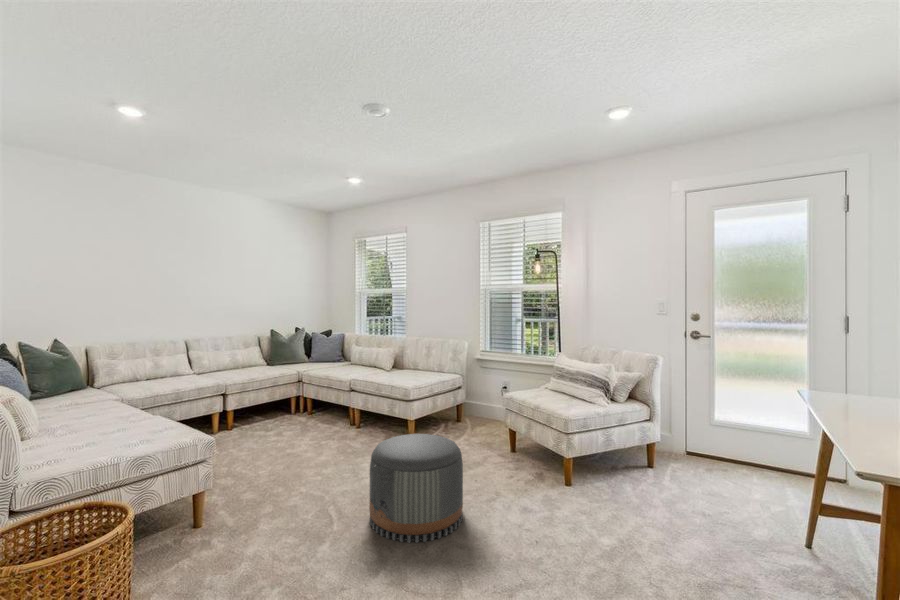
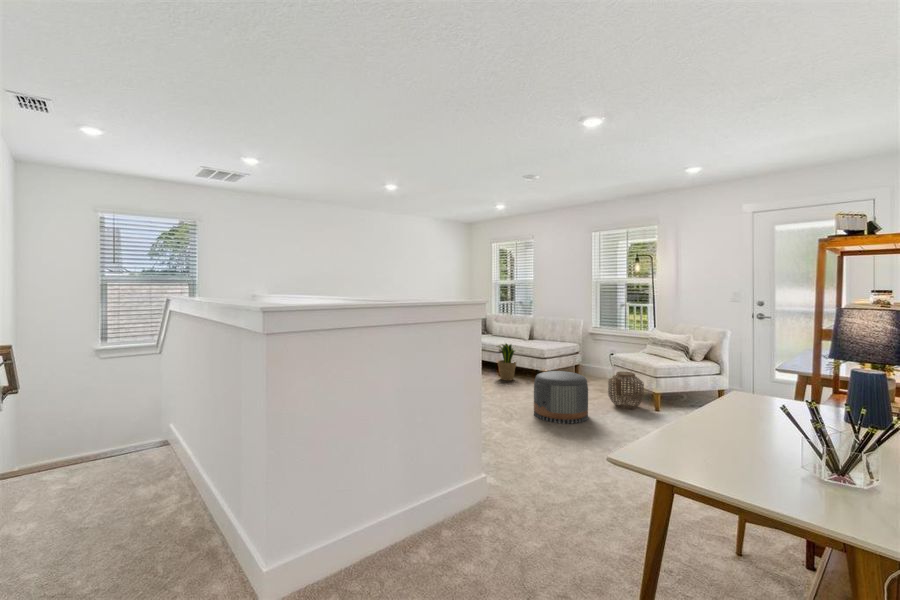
potted plant: none [341,377,375,434] -> present [497,344,516,381]
woven basket: none [498,424,550,487] -> present [608,372,644,409]

